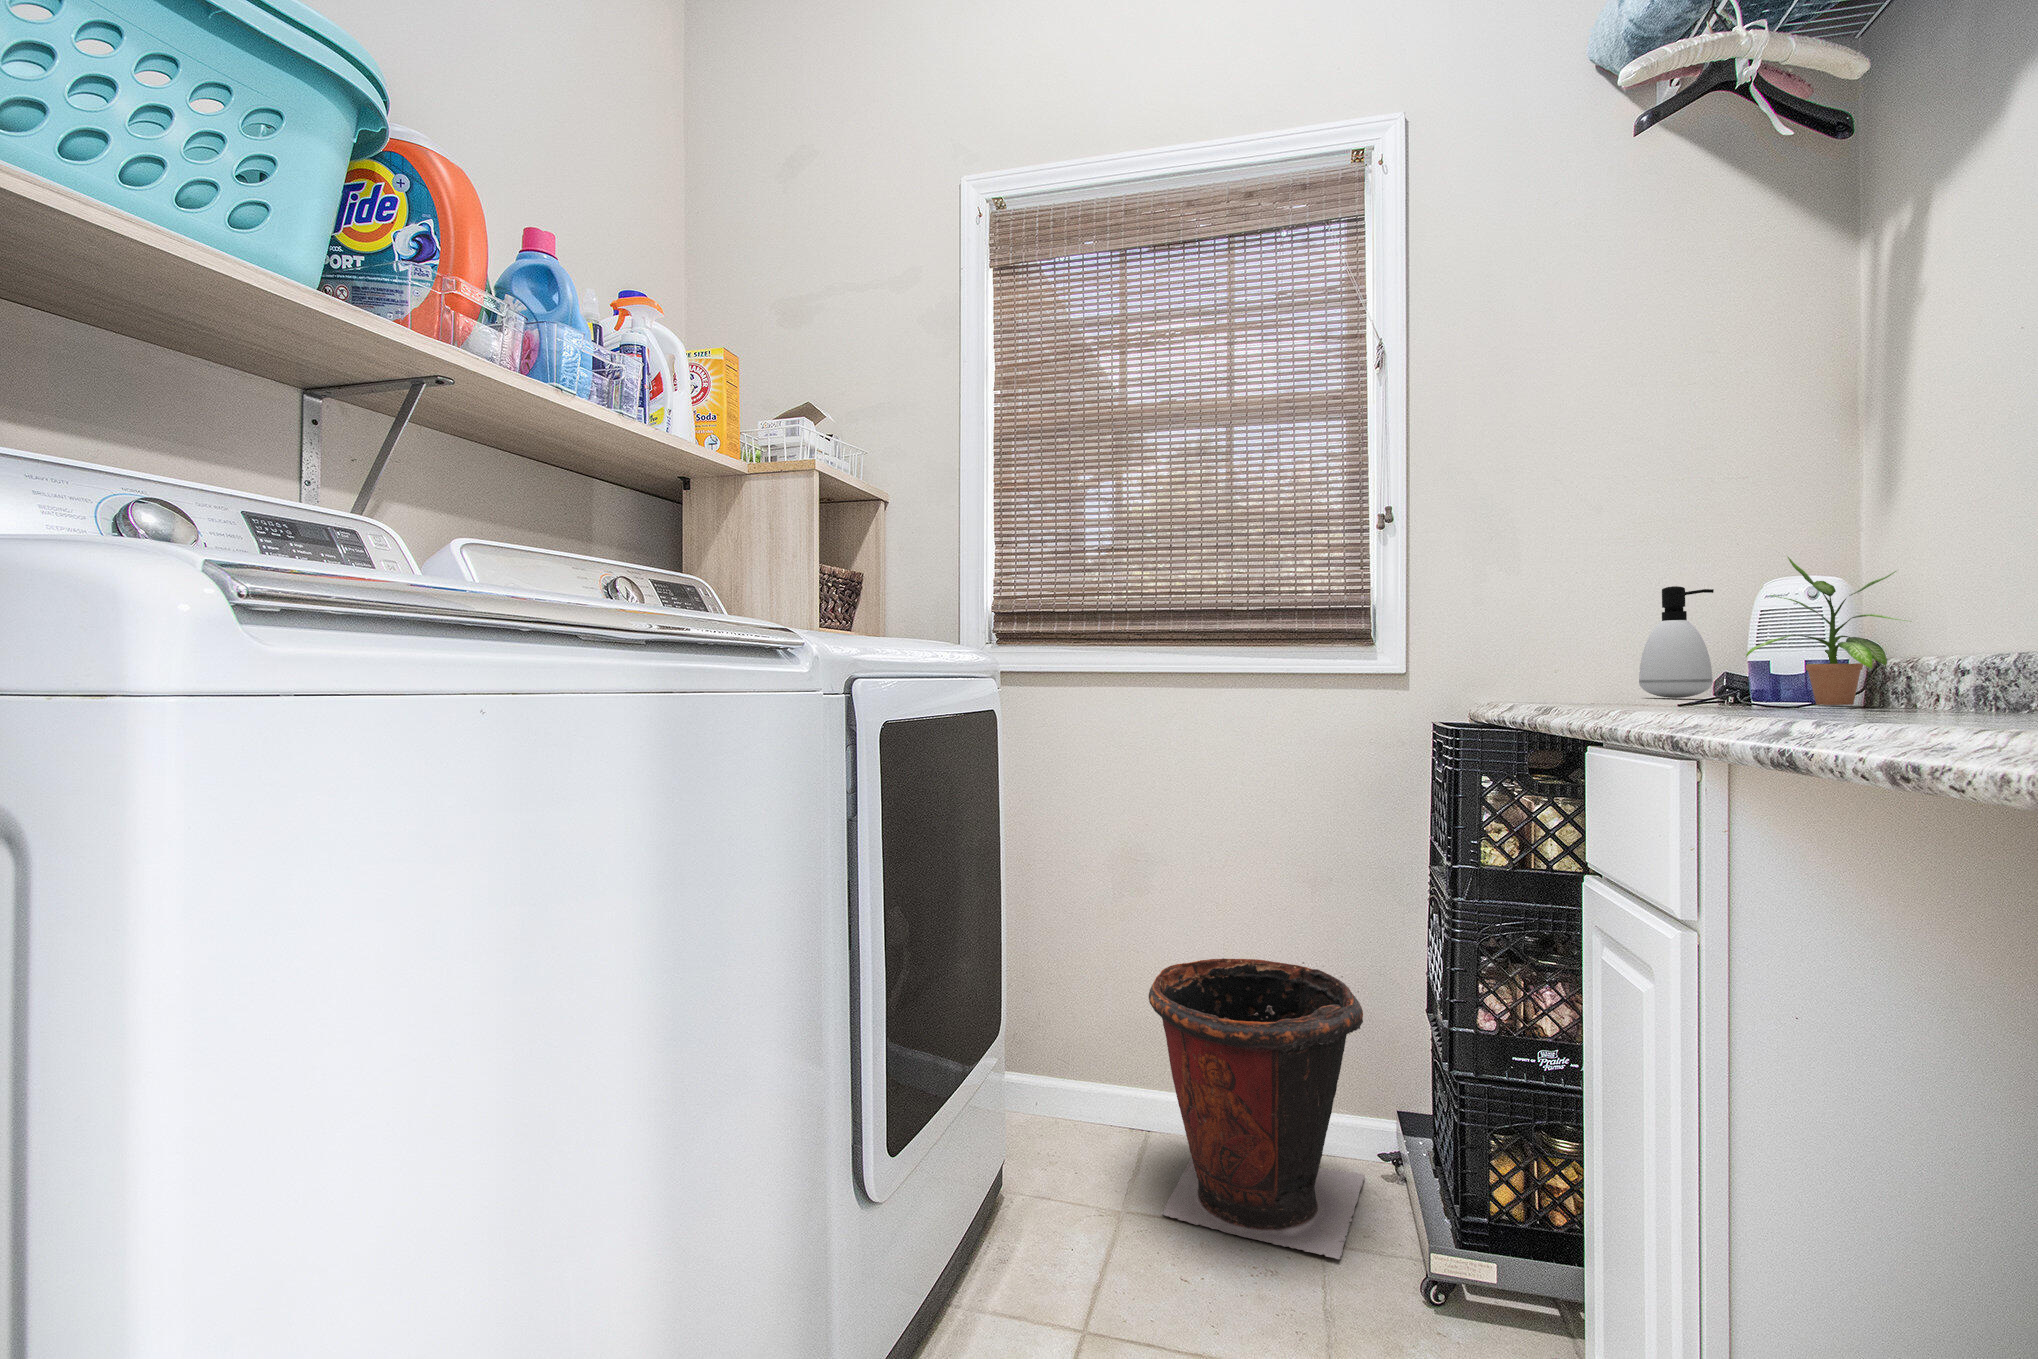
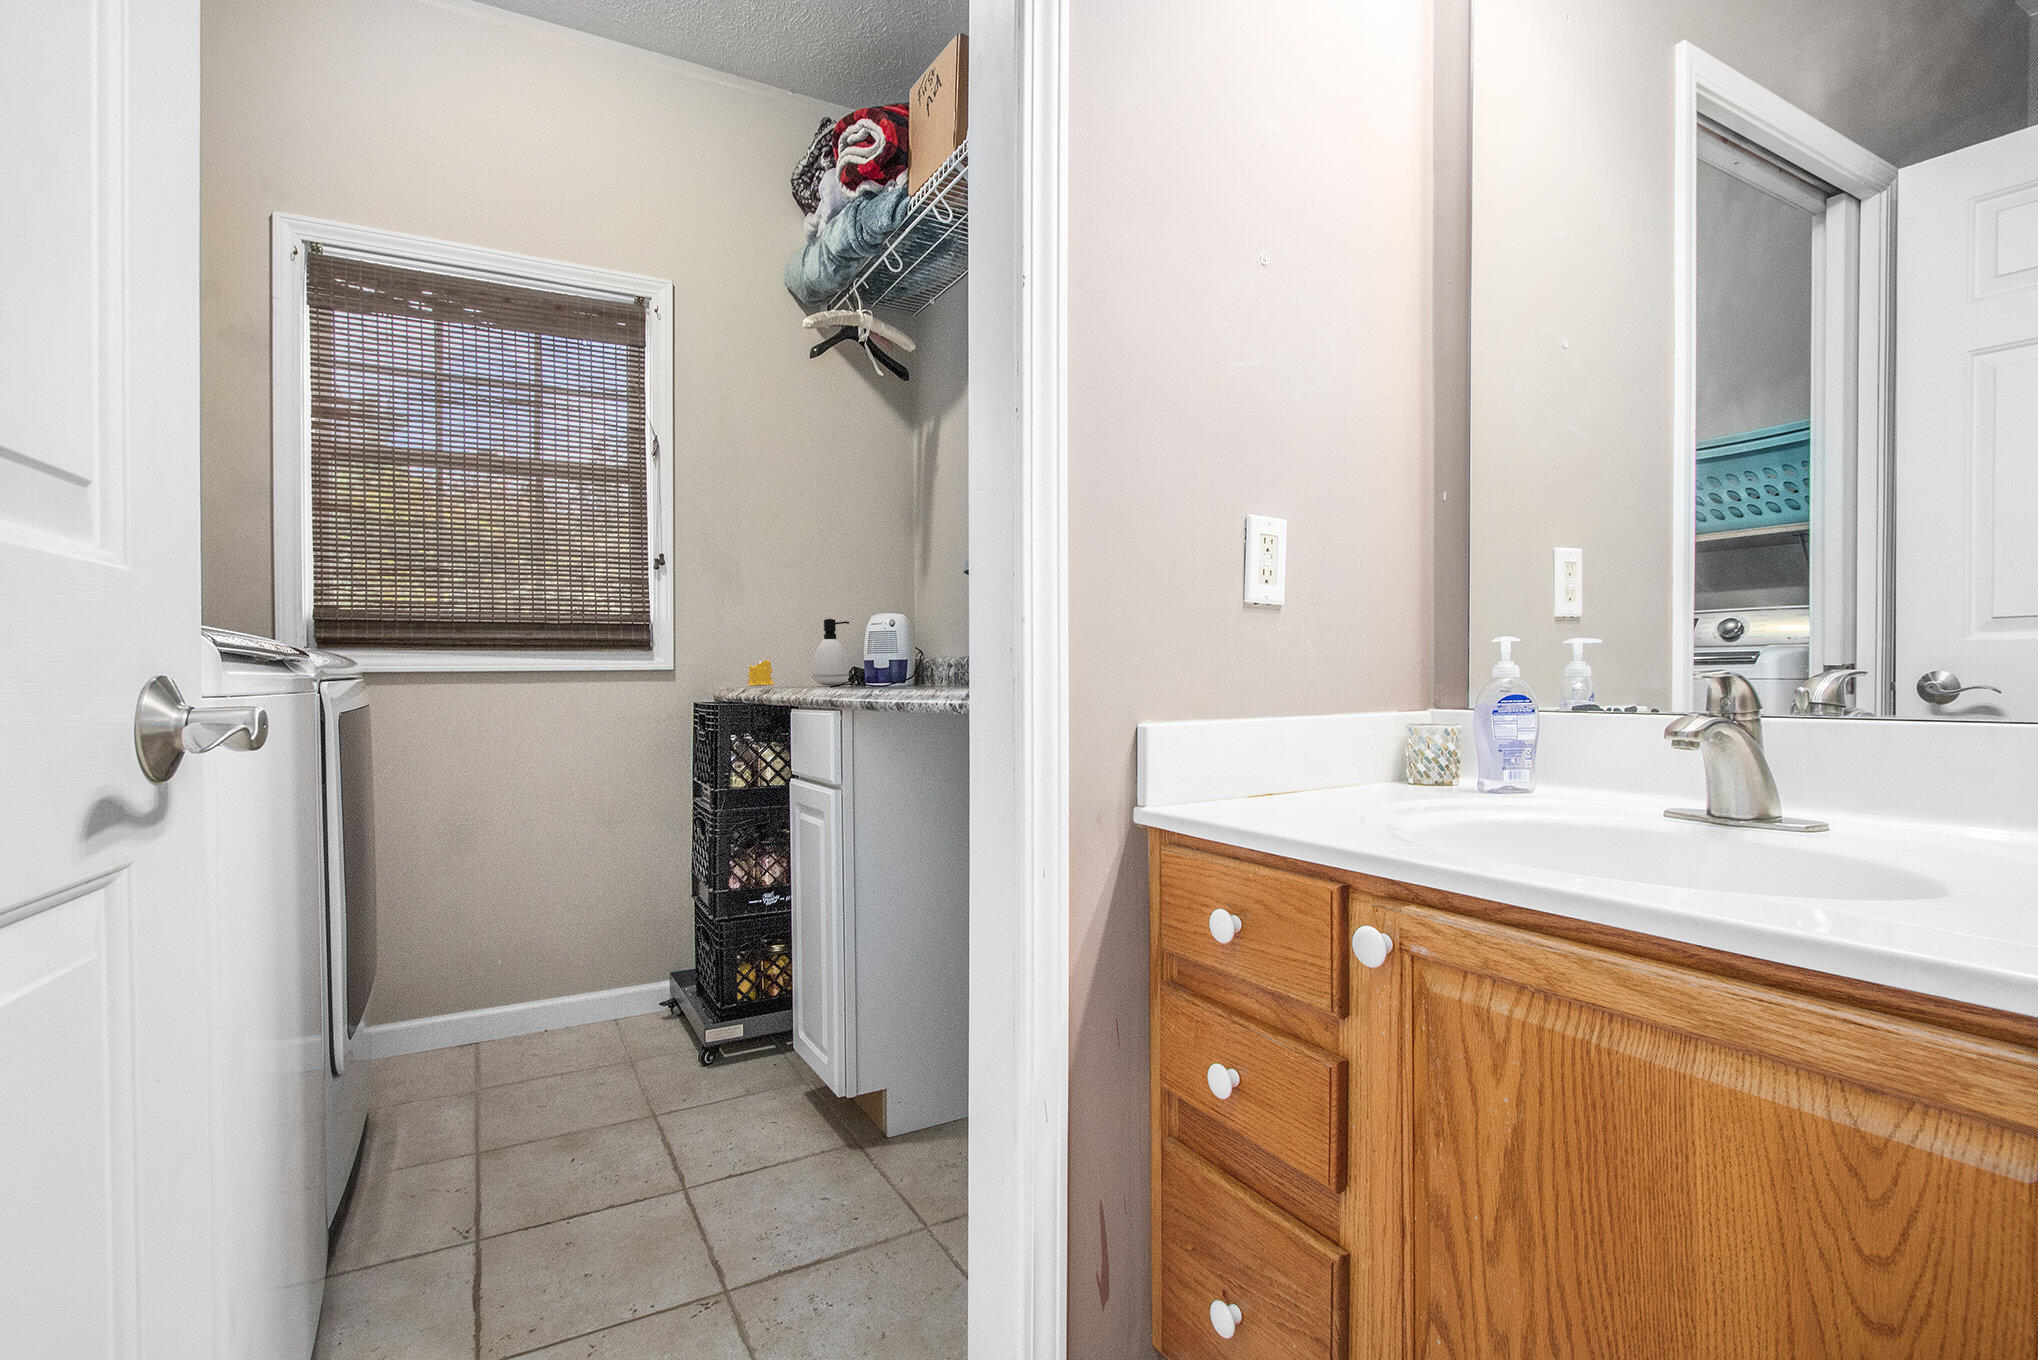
potted plant: present [1746,557,1906,705] -> none [863,606,929,688]
candle: none [1520,655,1569,696] -> present [748,660,775,685]
waste bin: present [1149,958,1365,1259] -> none [484,883,654,1087]

